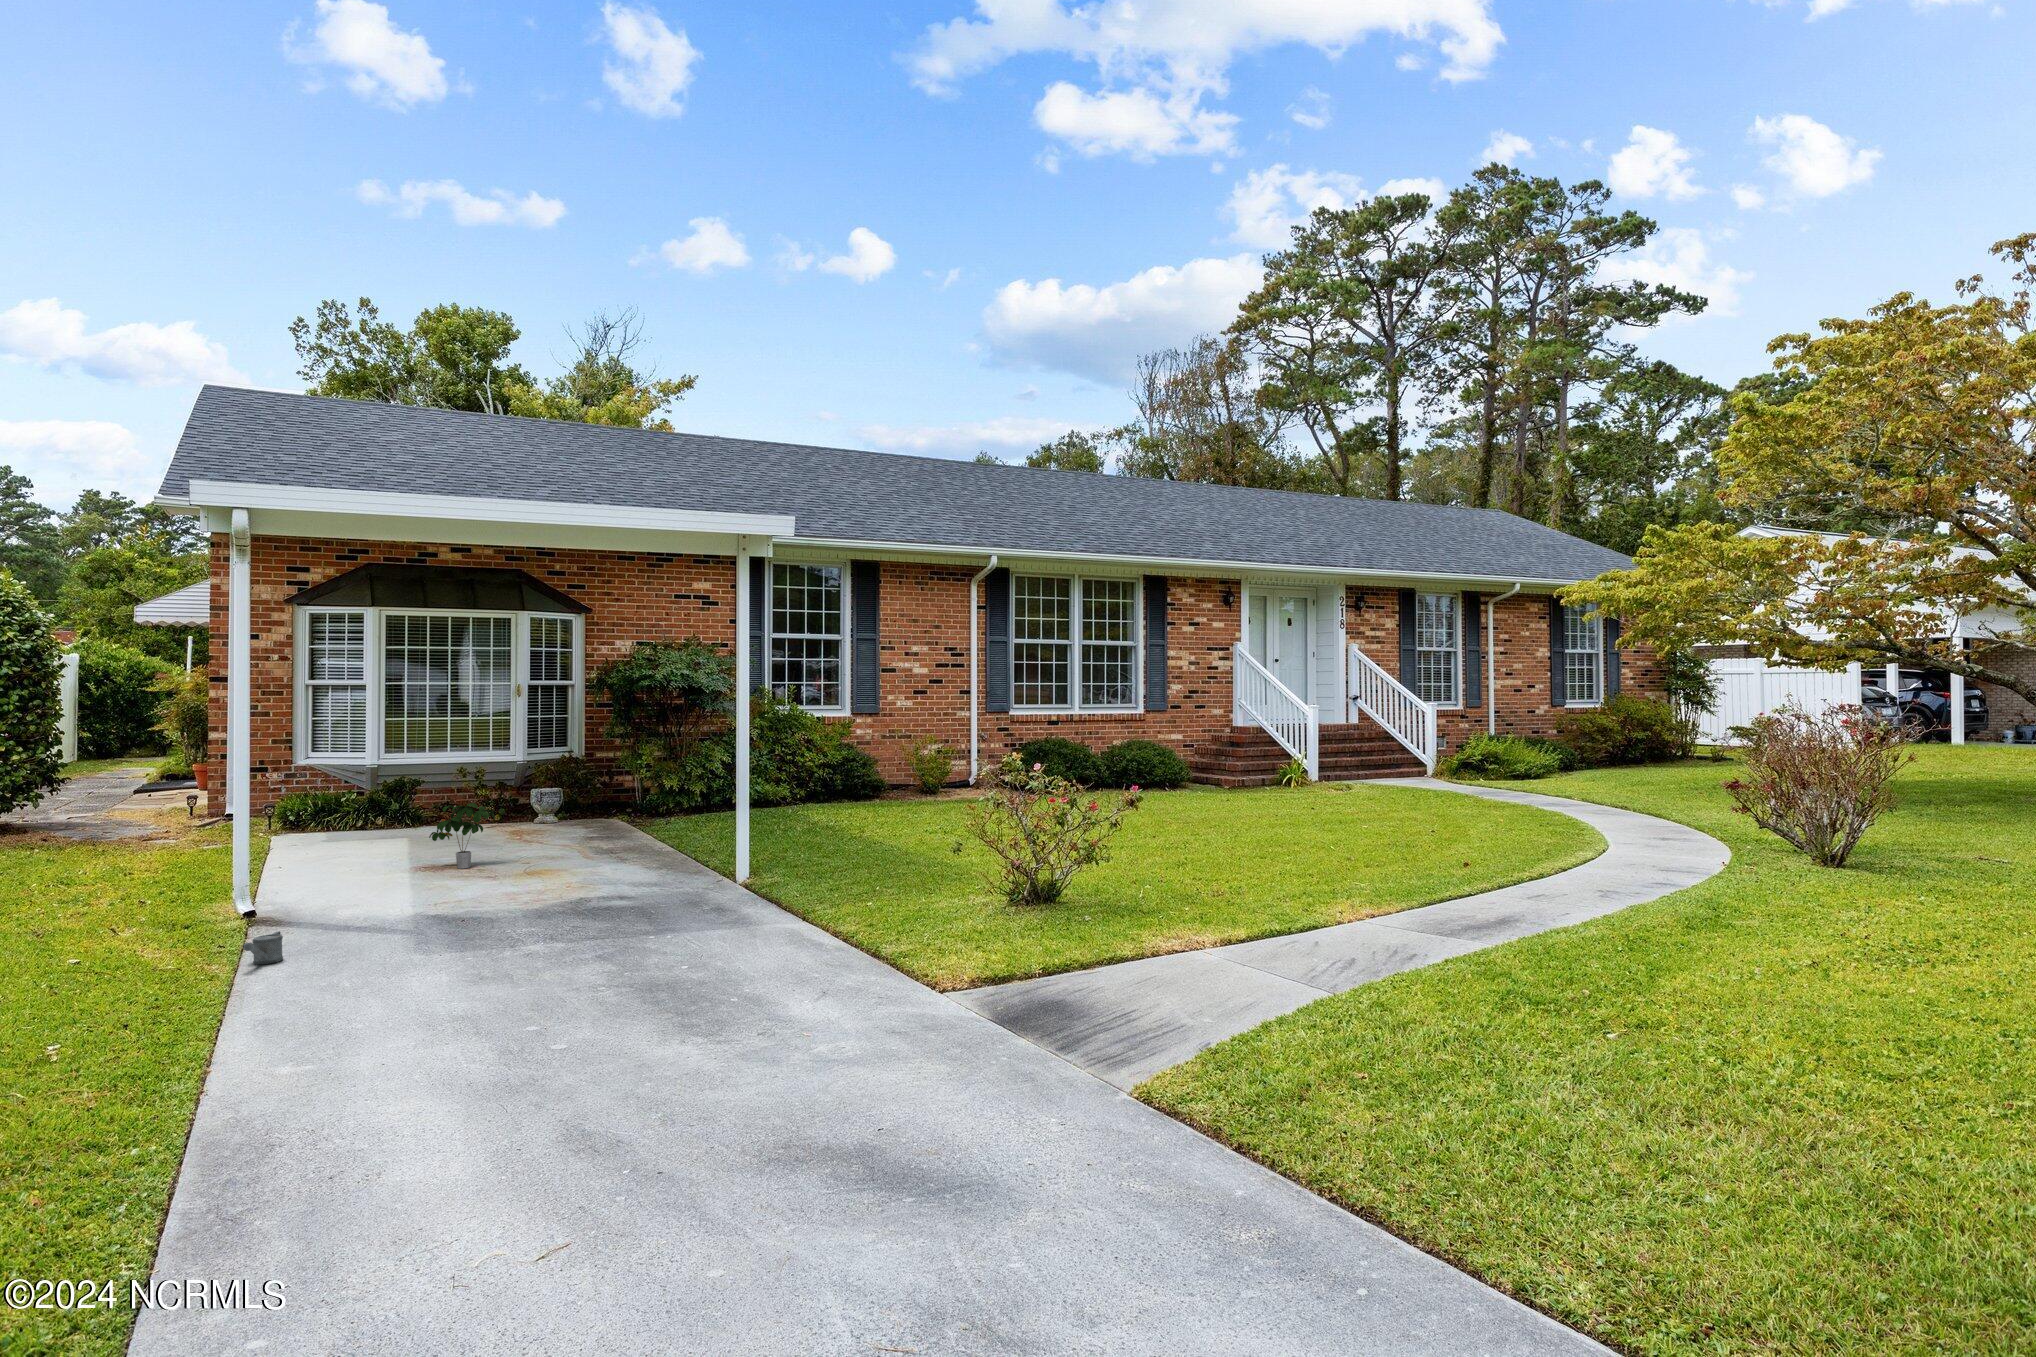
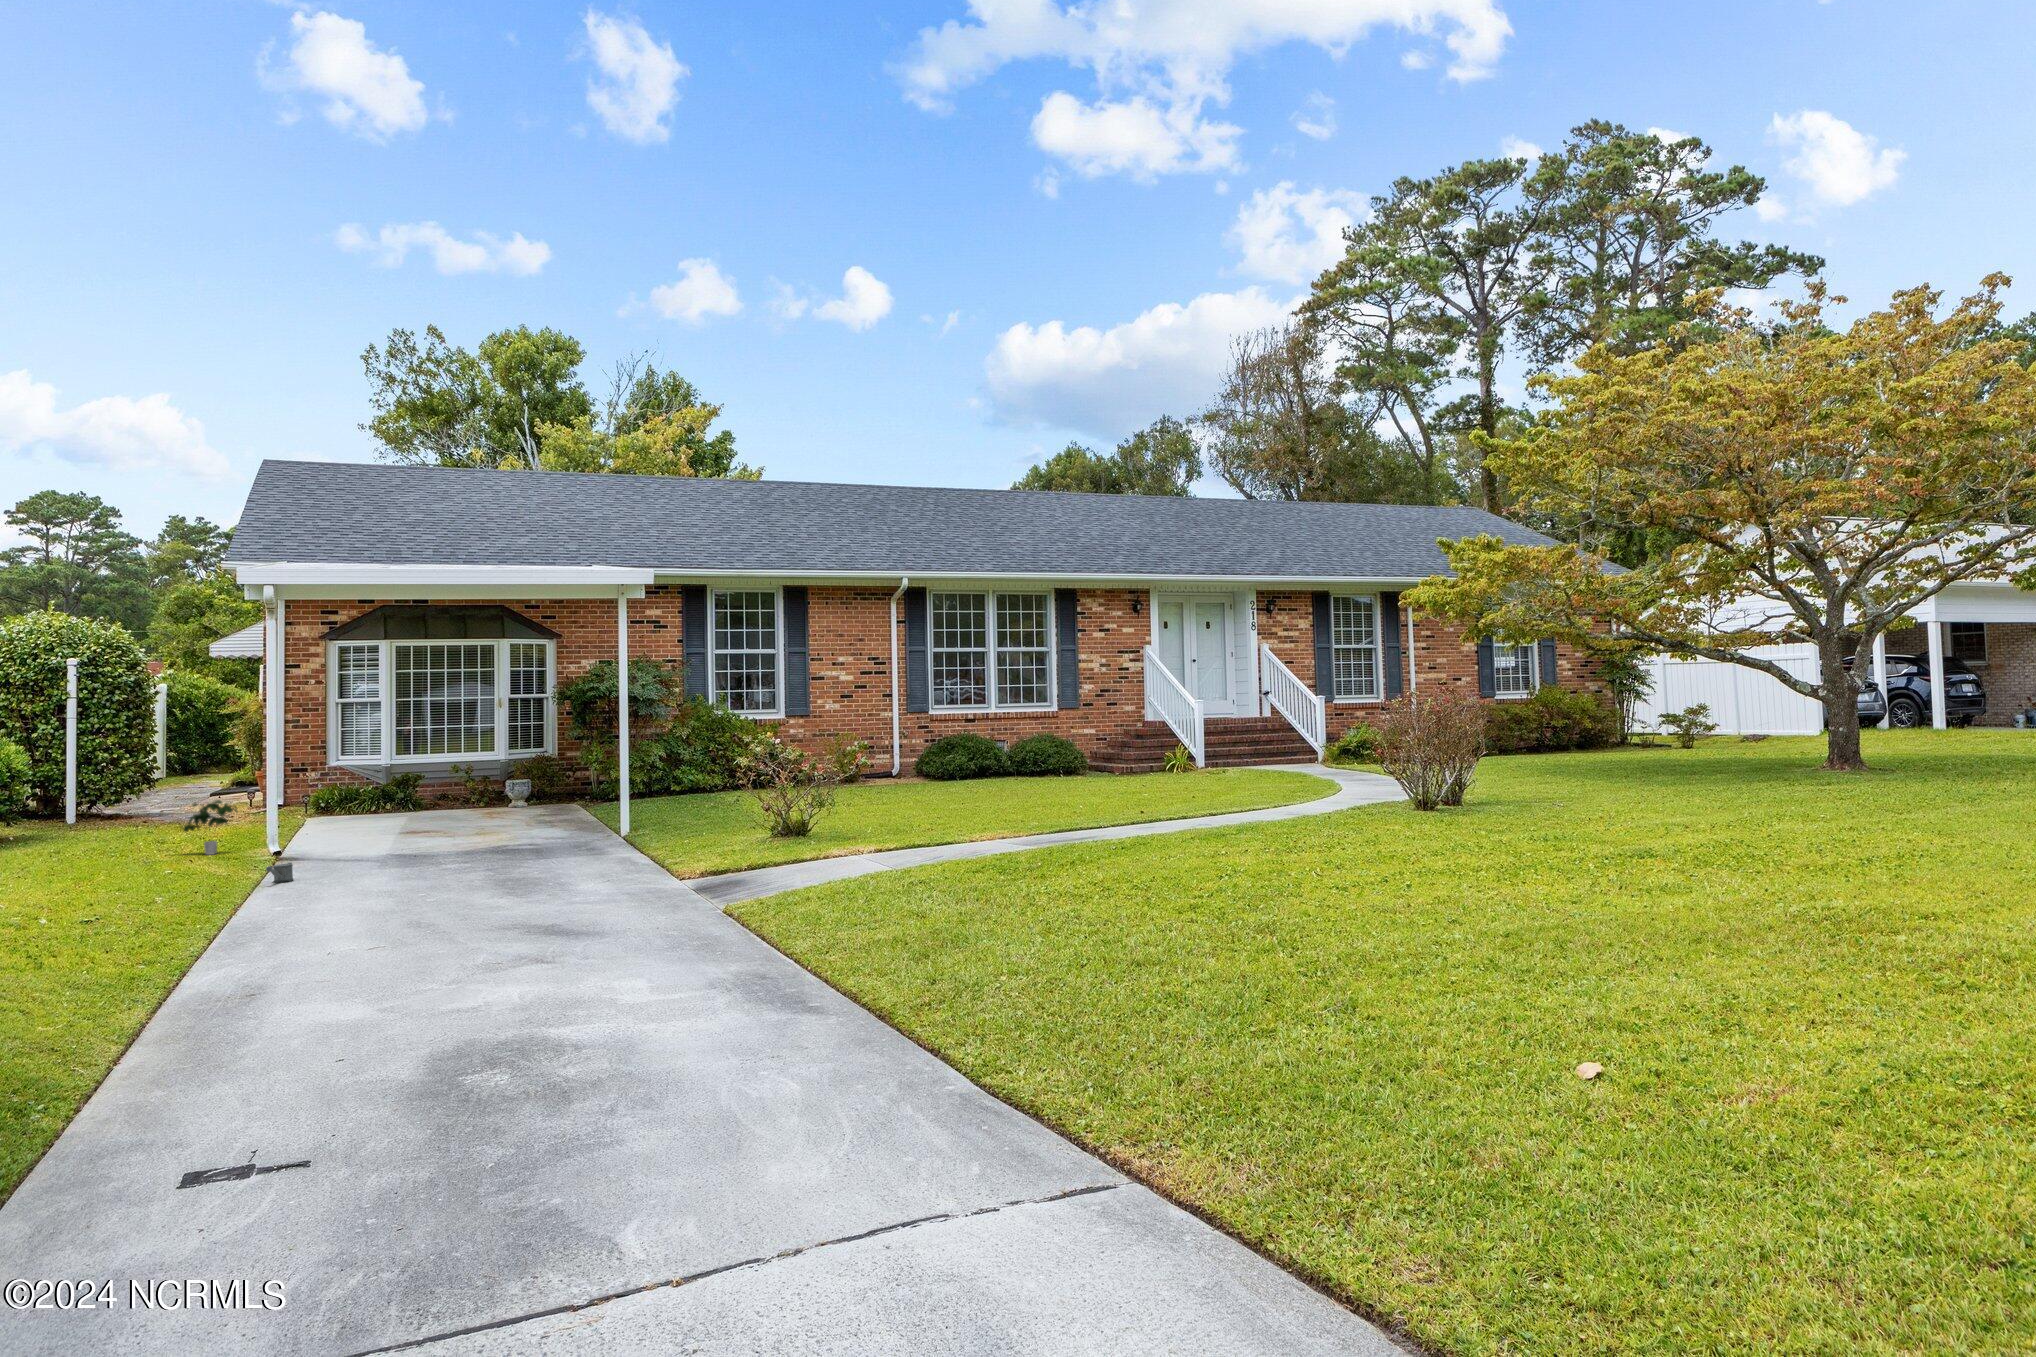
potted plant: present [429,803,495,869] -> present [183,800,238,855]

